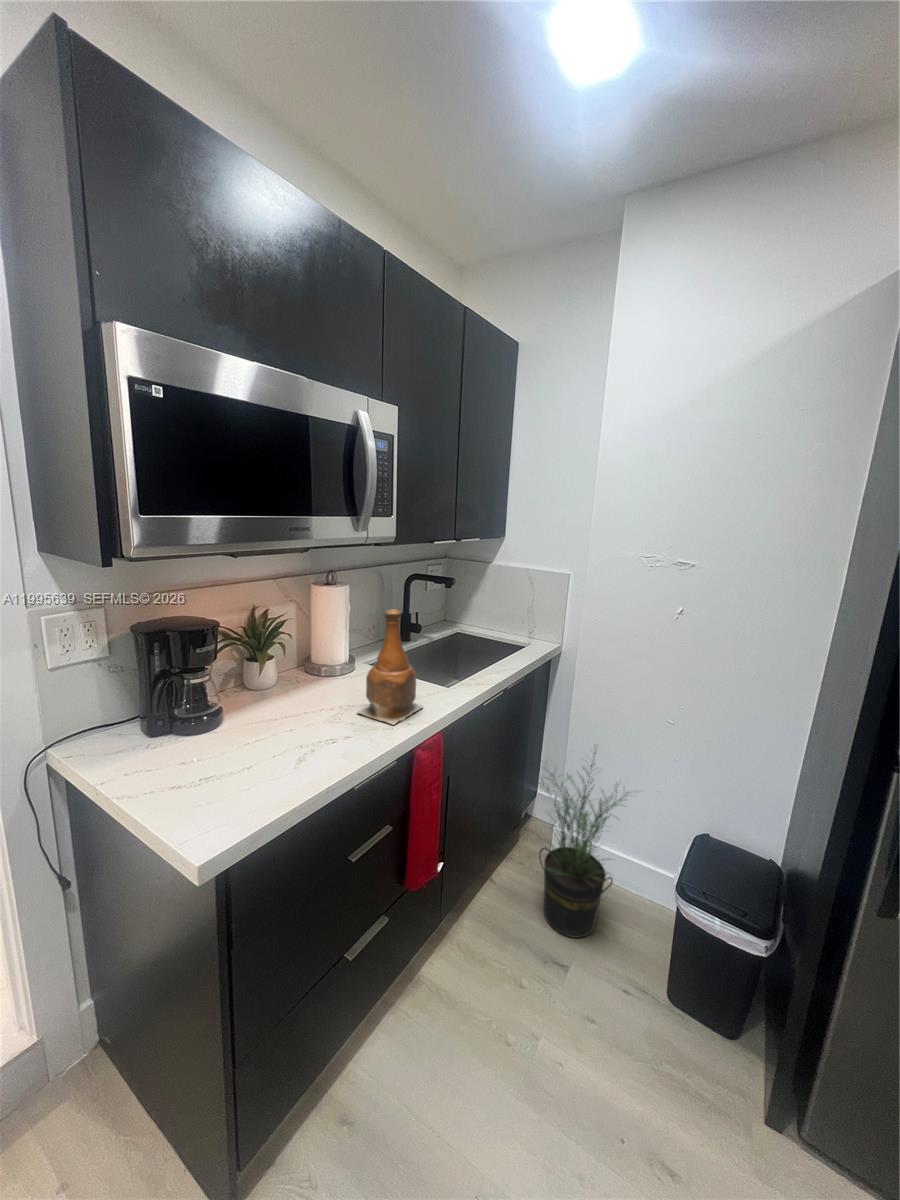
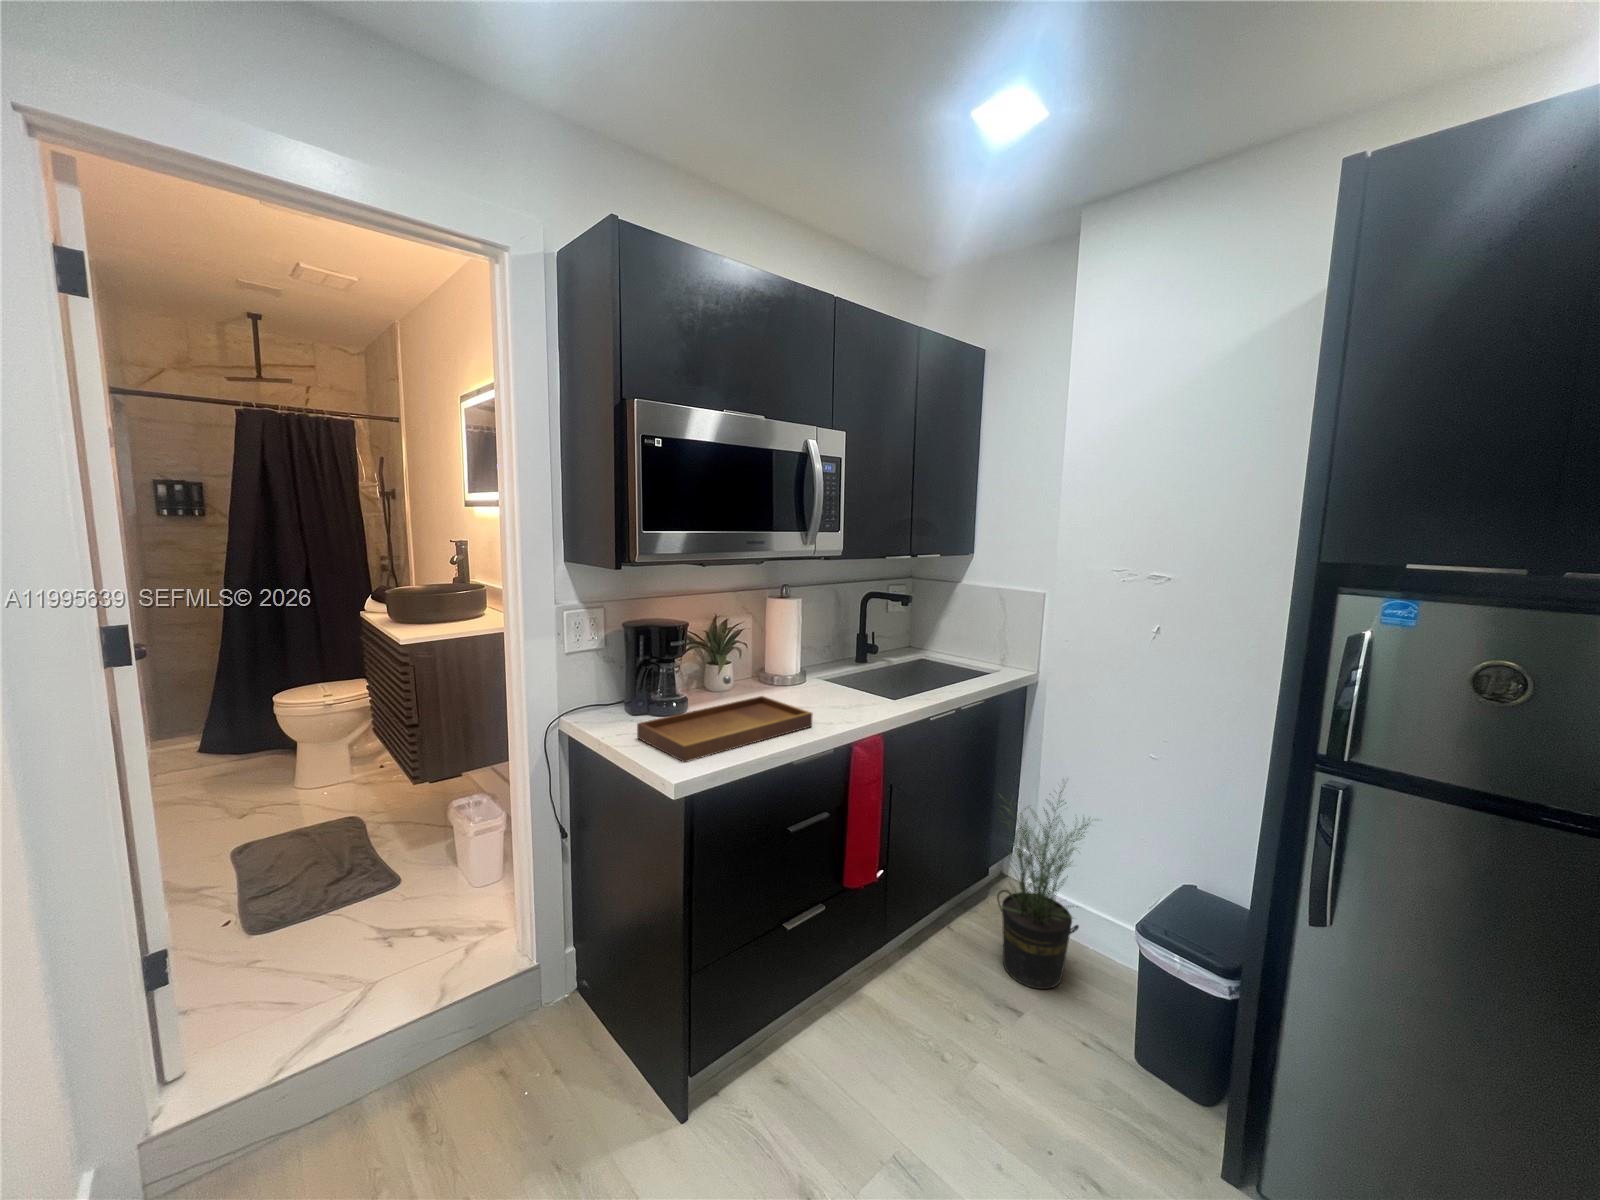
bottle: present [357,609,422,725] -> none [801,615,864,720]
tray: none [147,691,373,827] -> present [637,676,812,762]

